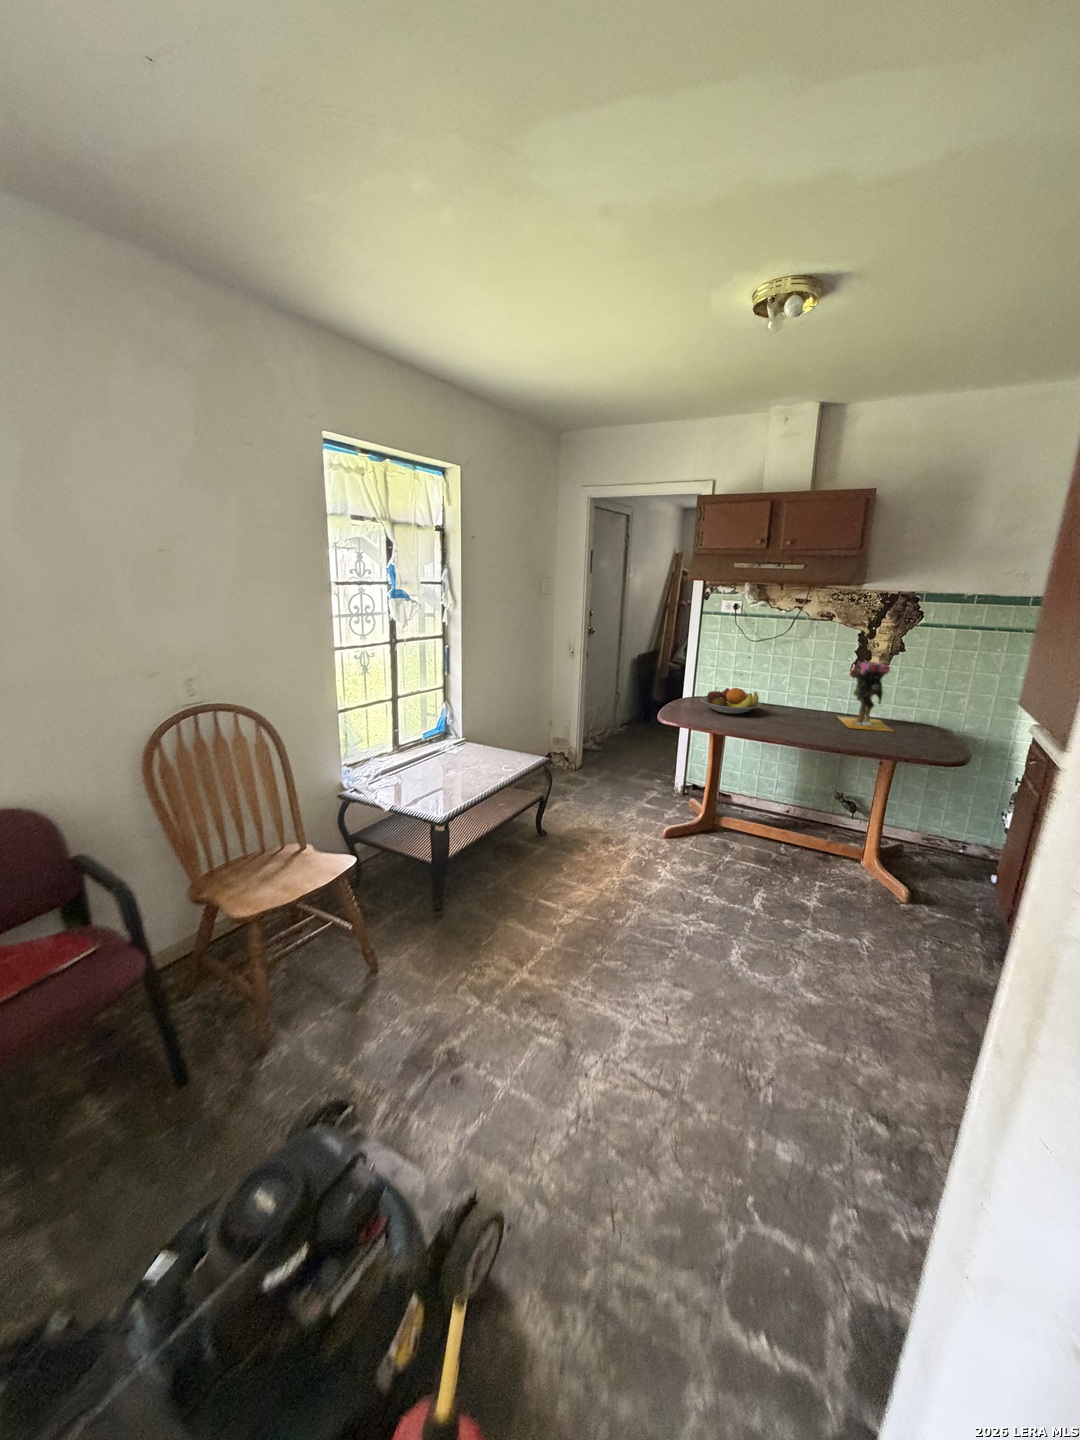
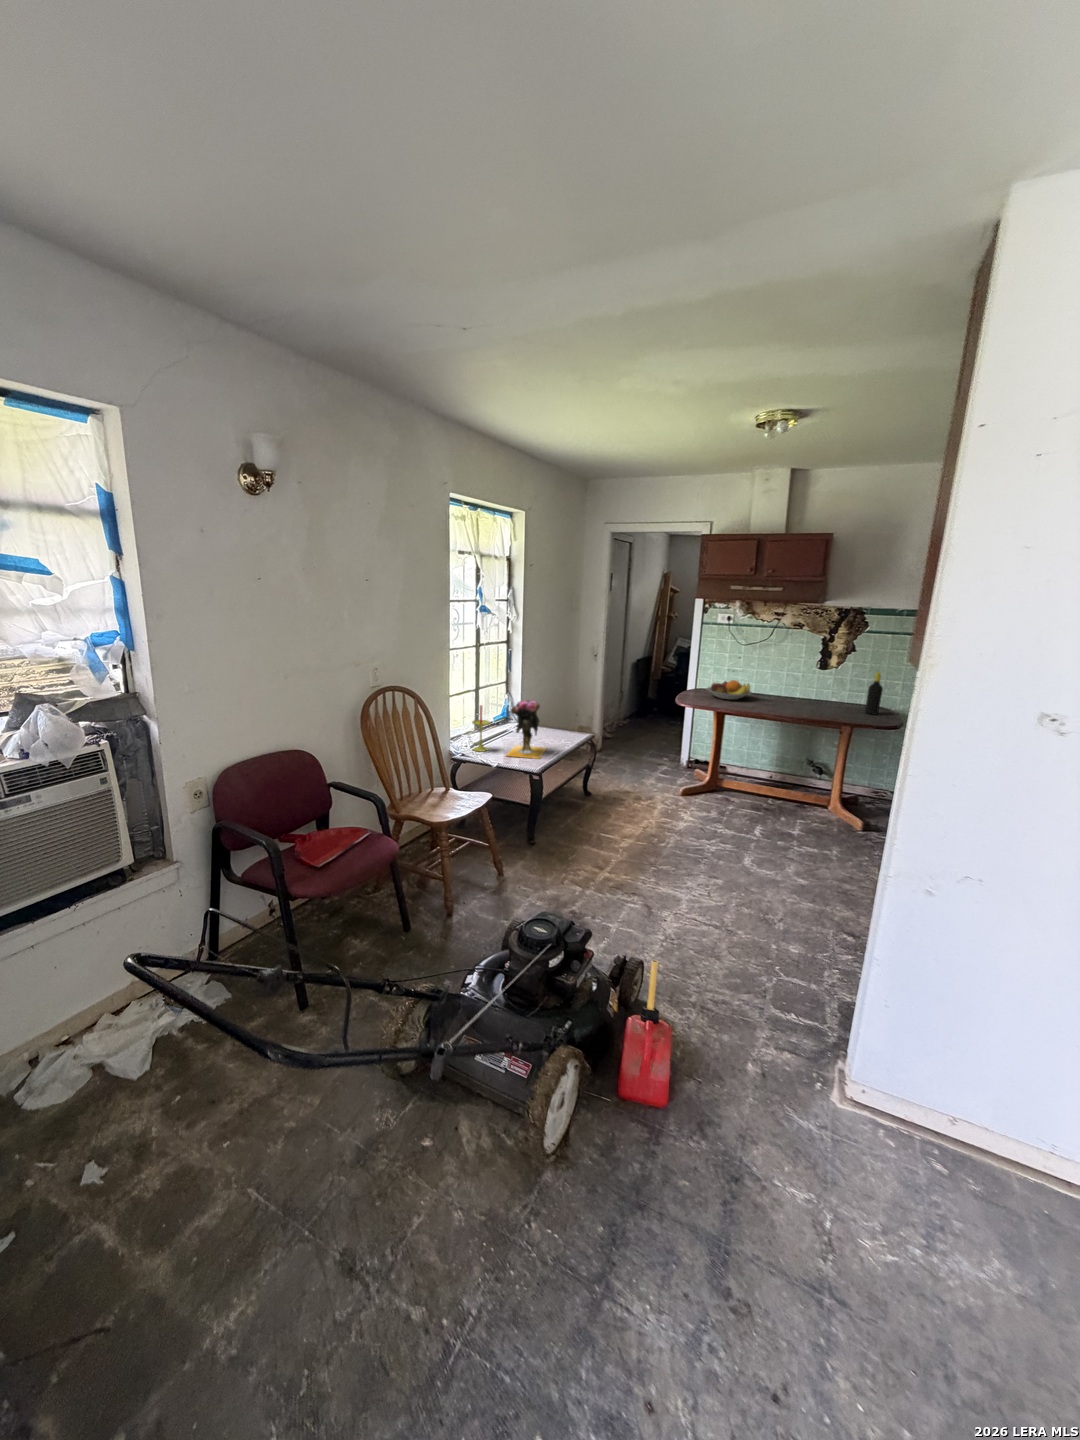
vase: present [838,662,894,732] -> present [507,700,546,759]
bottle: none [916,682,942,740] -> present [865,672,883,715]
candle: none [366,721,396,784] -> present [472,706,490,752]

